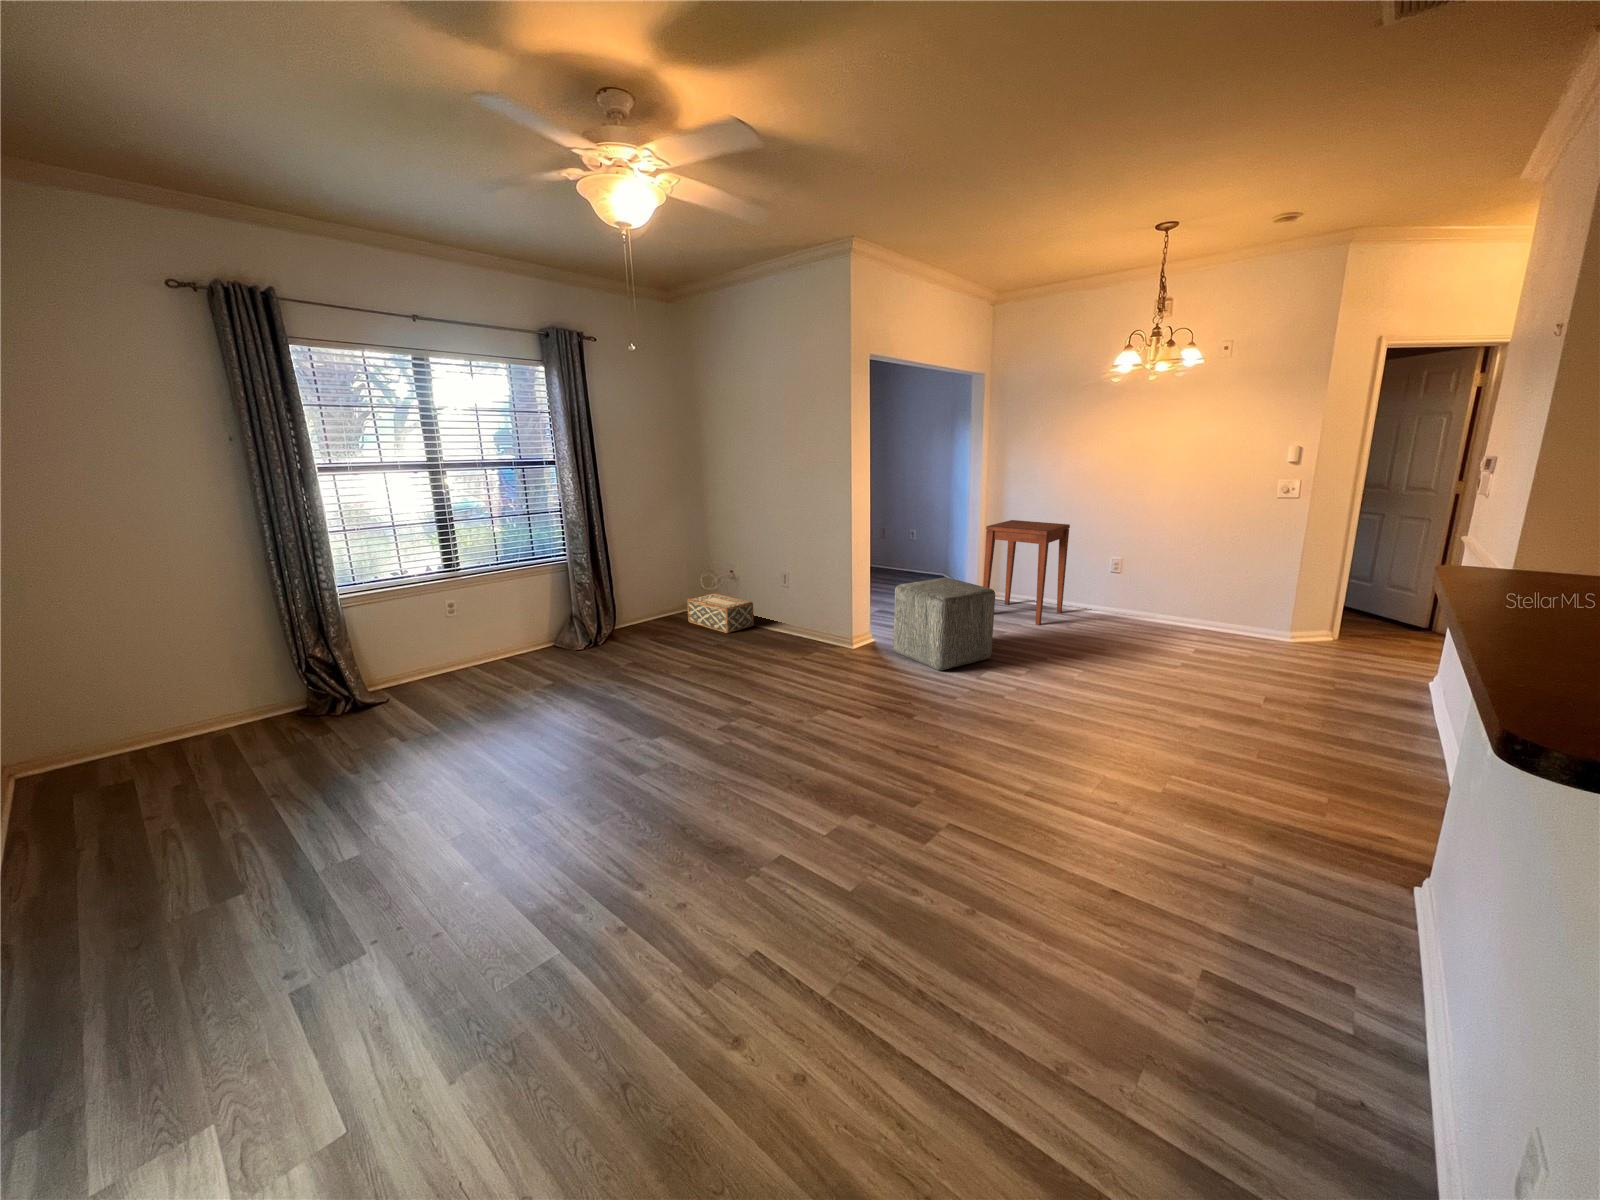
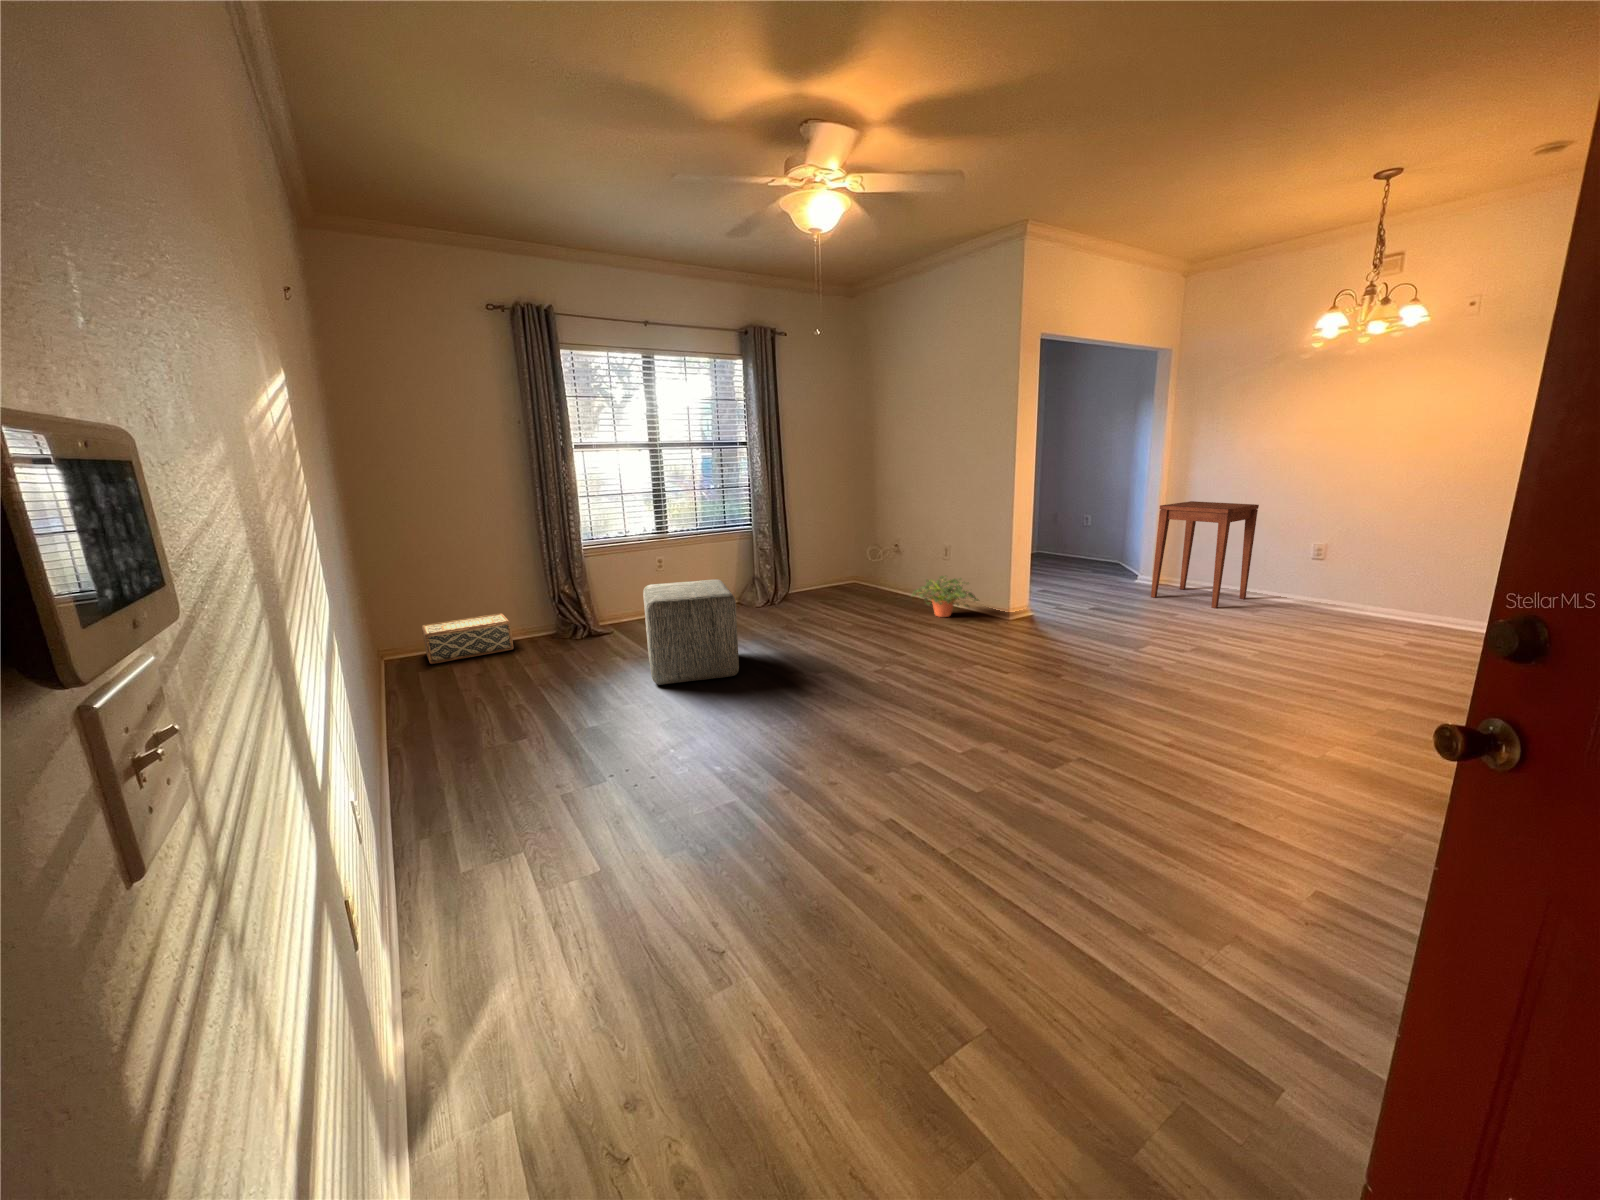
ottoman: present [894,578,995,670] -> present [643,579,739,685]
woven basket: present [687,593,754,633] -> present [422,613,514,664]
potted plant: none [752,606,825,652] -> present [912,576,978,617]

